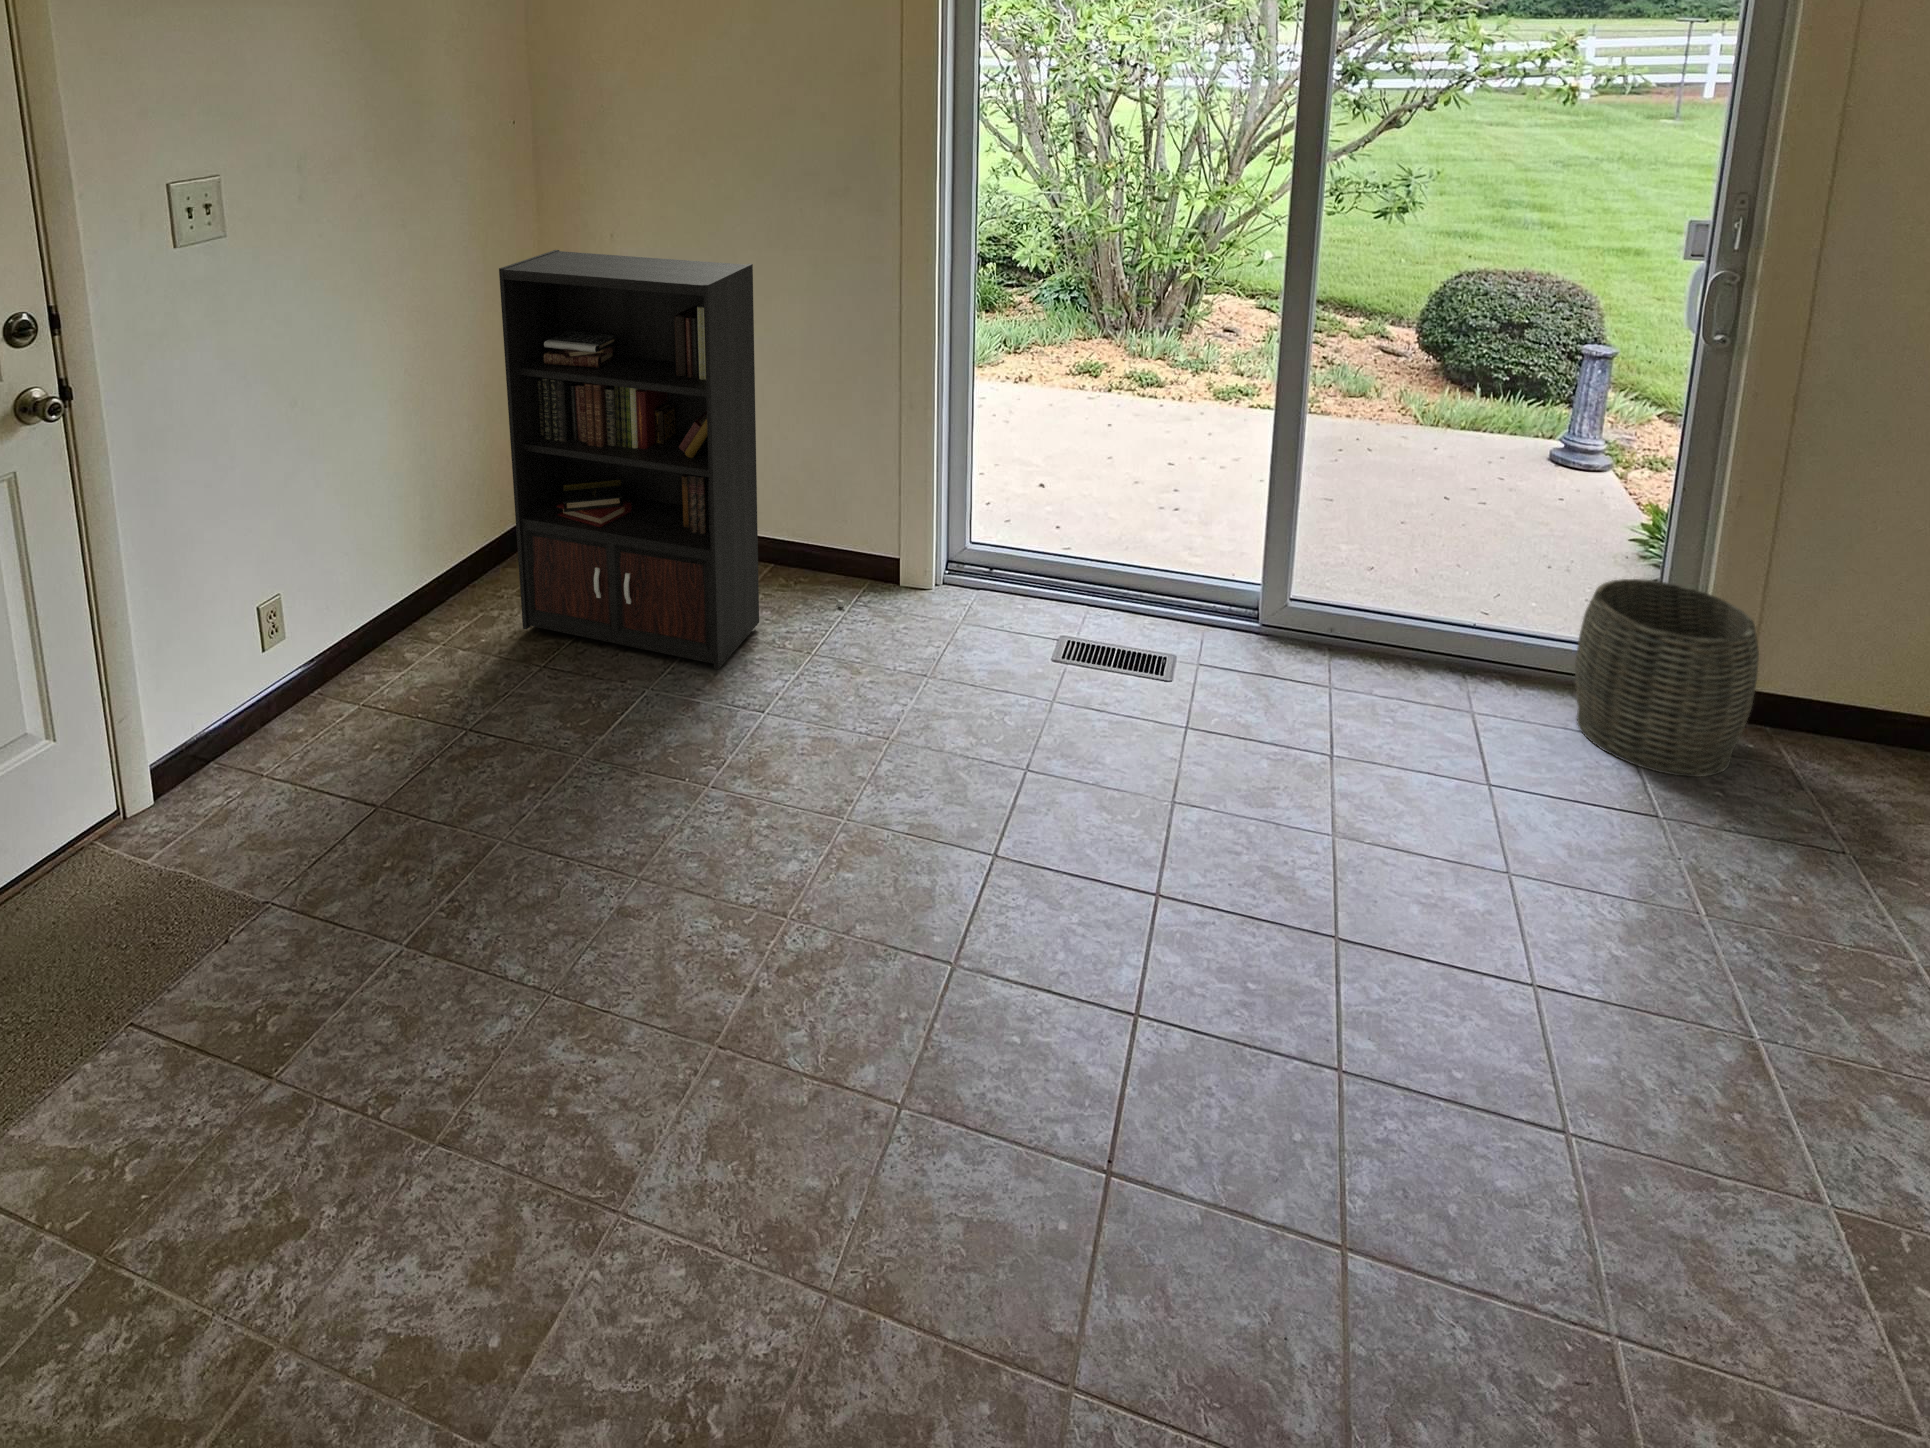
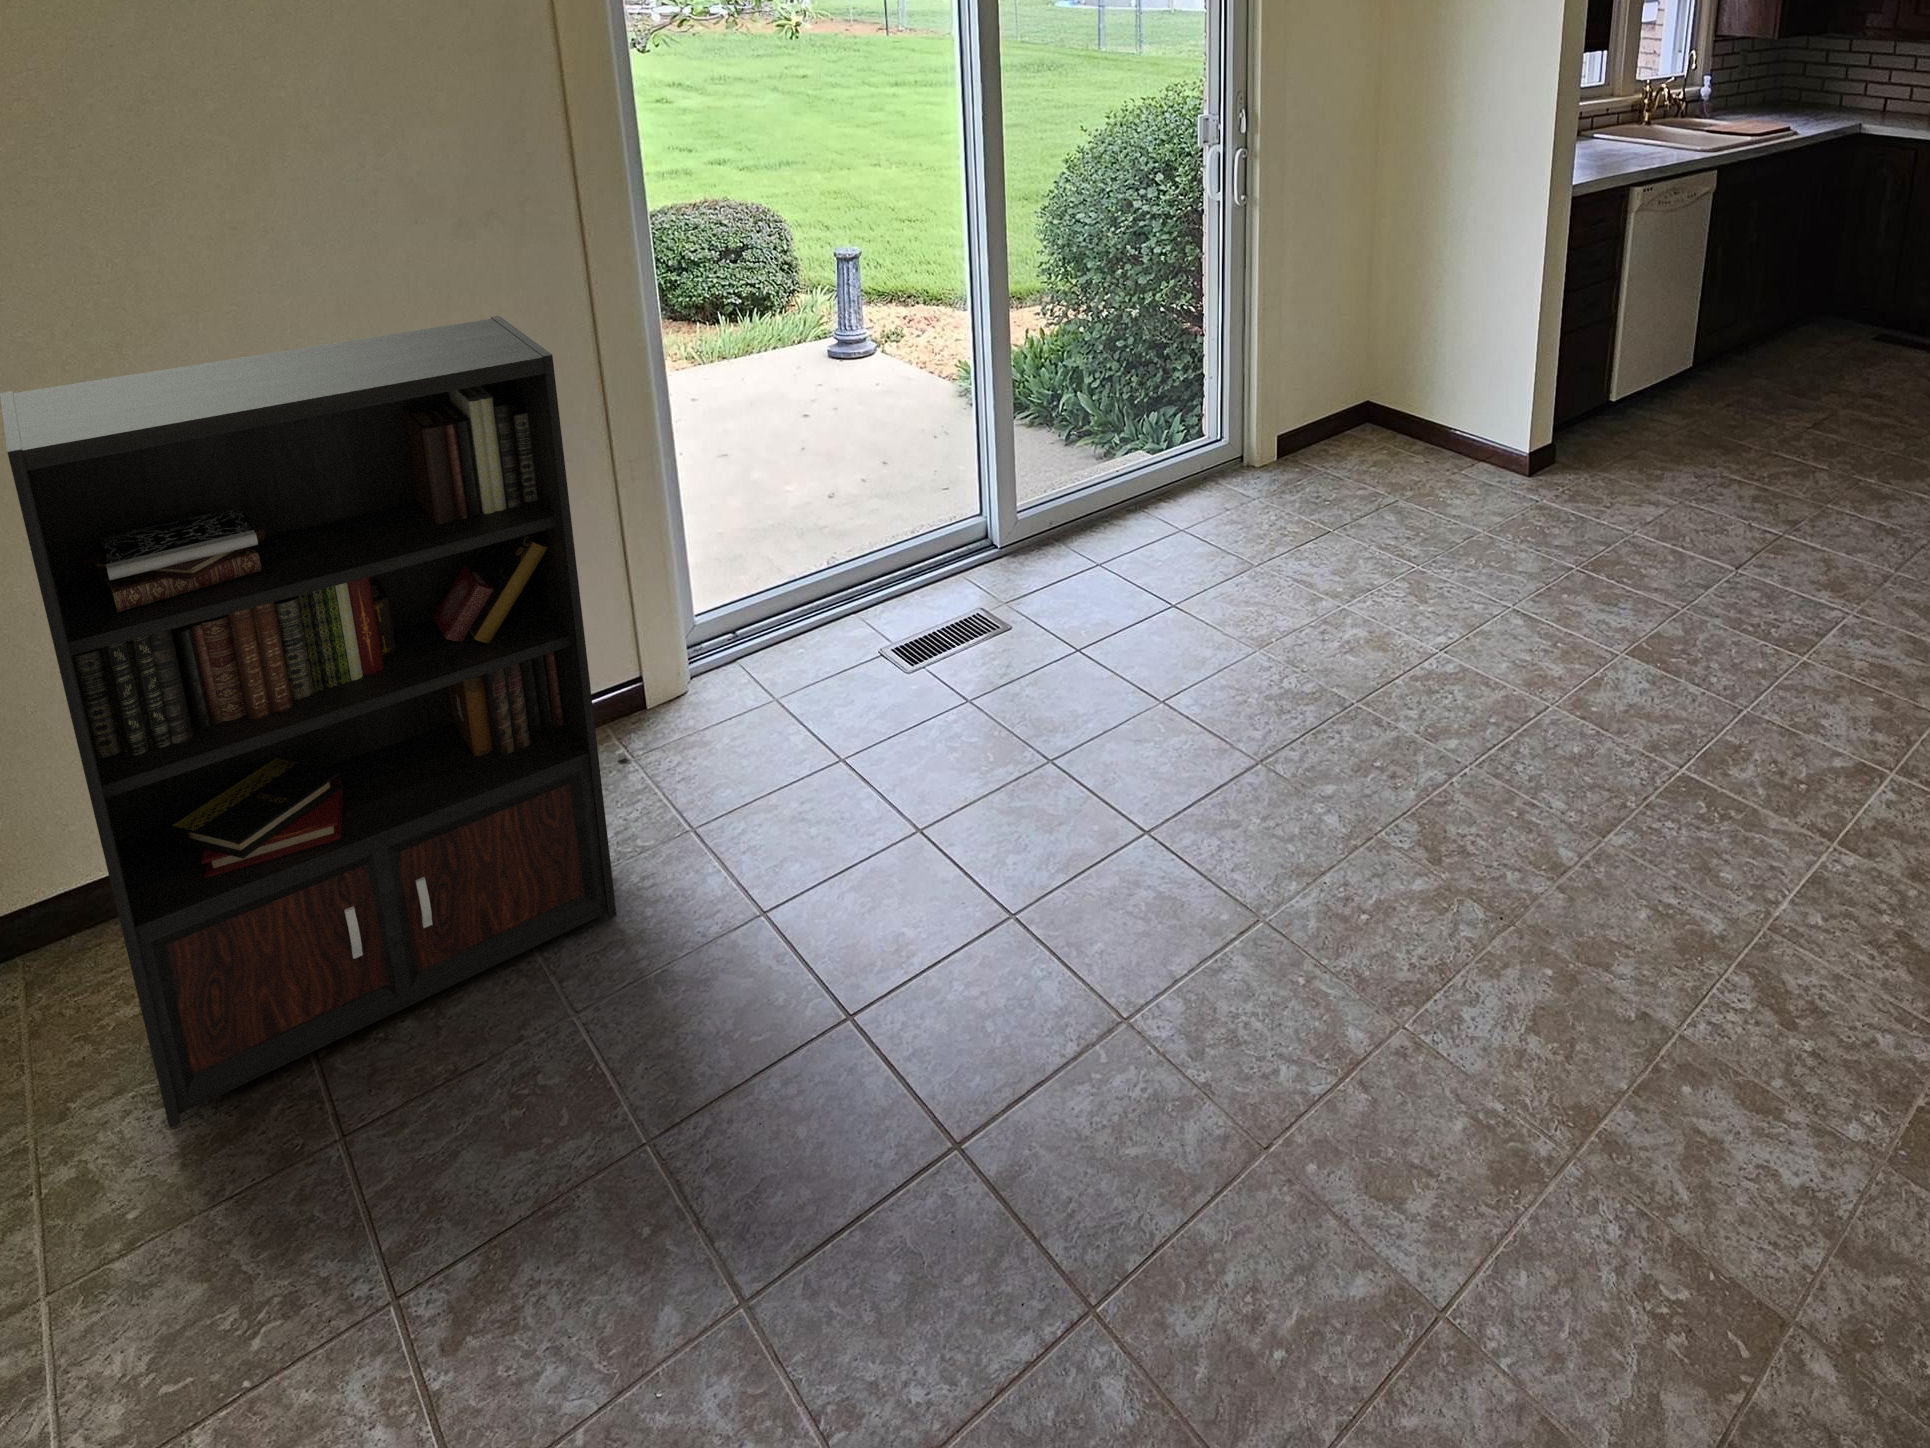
woven basket: present [1575,579,1759,777] -> none [1217,379,1322,512]

